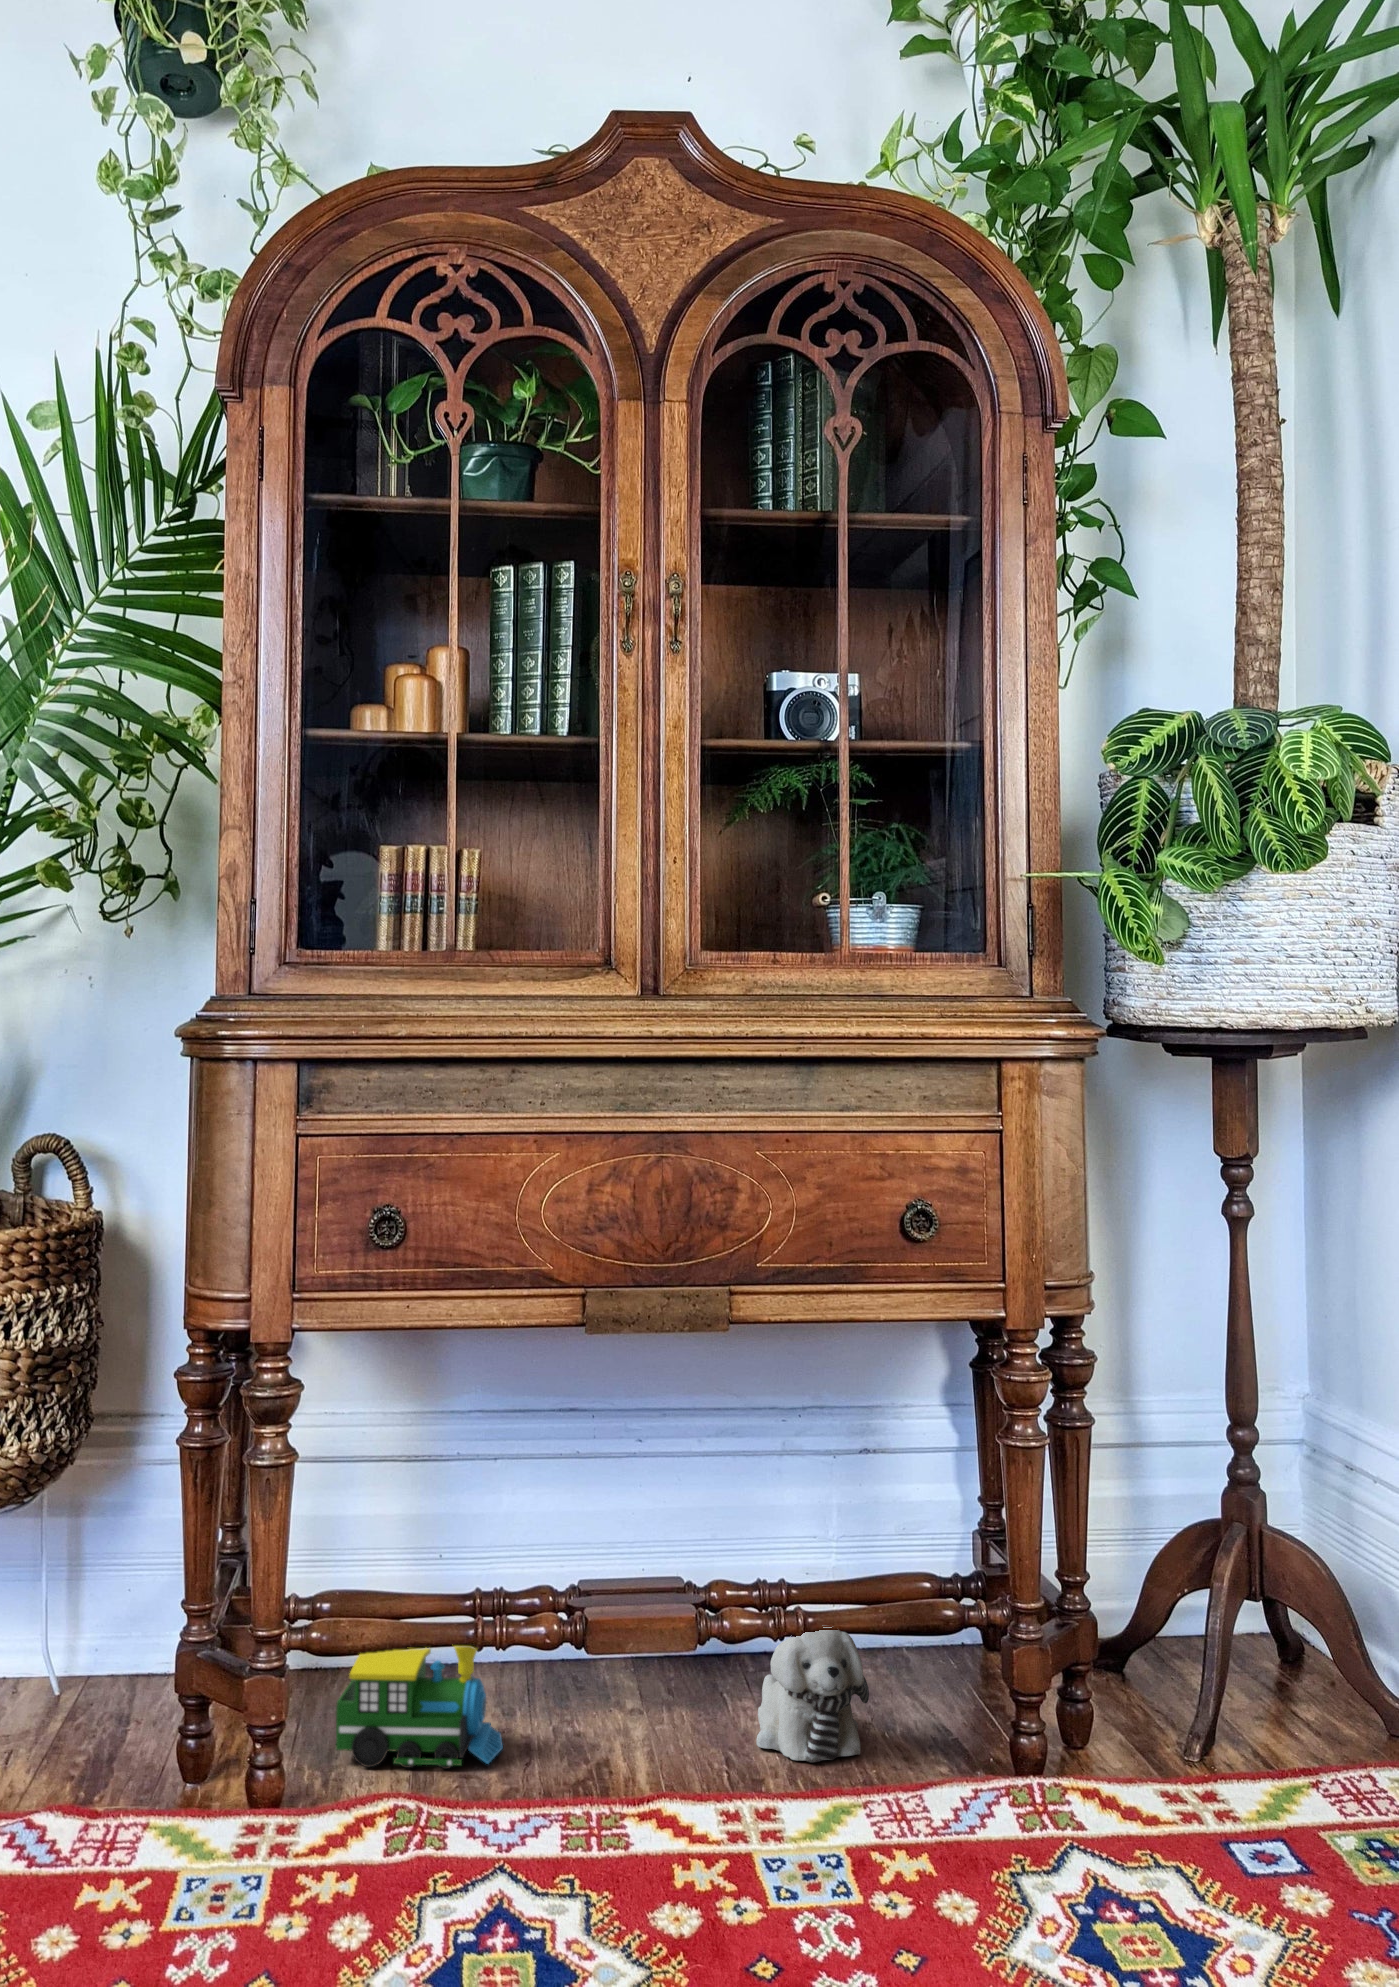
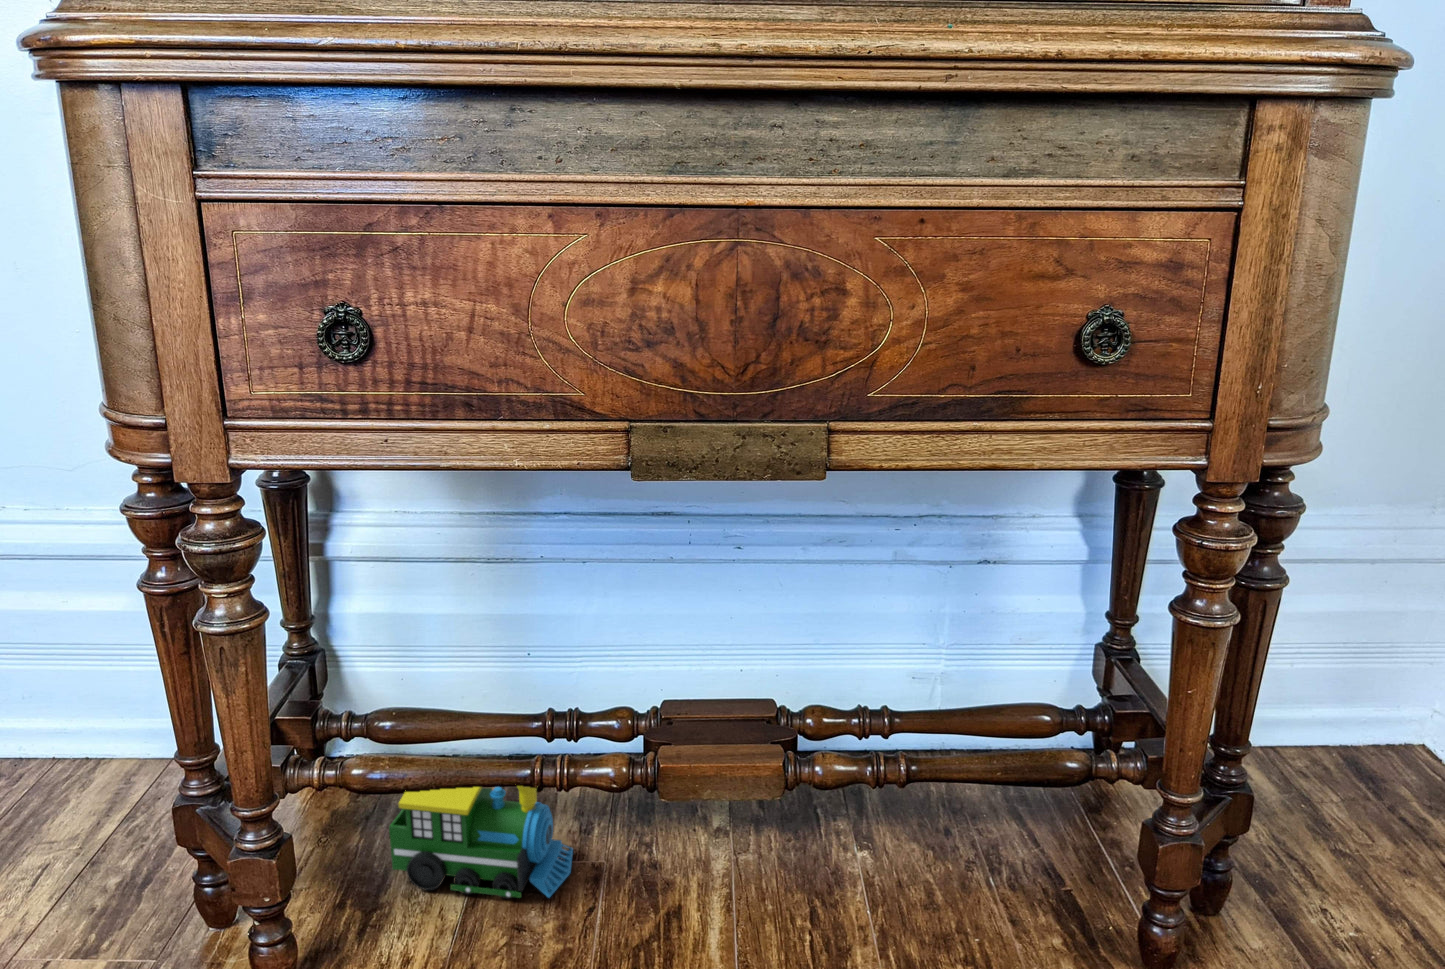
plush toy: present [756,1627,869,1763] -> none [843,778,972,921]

